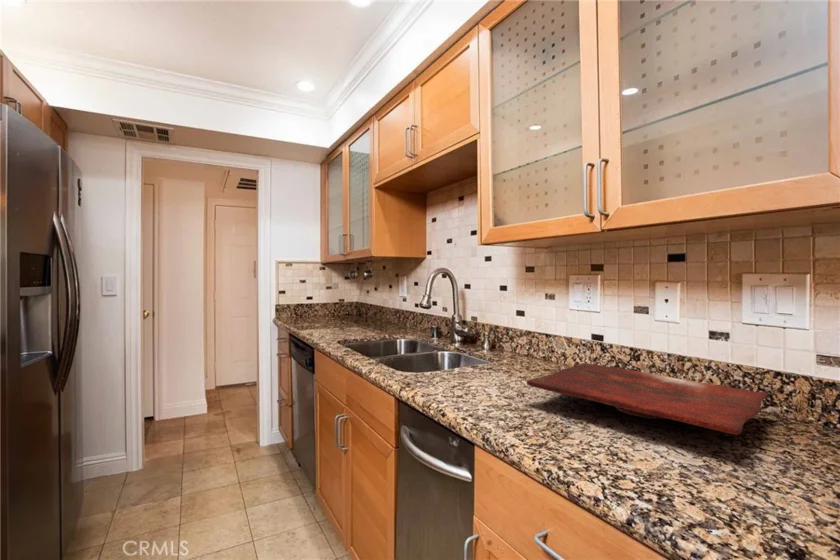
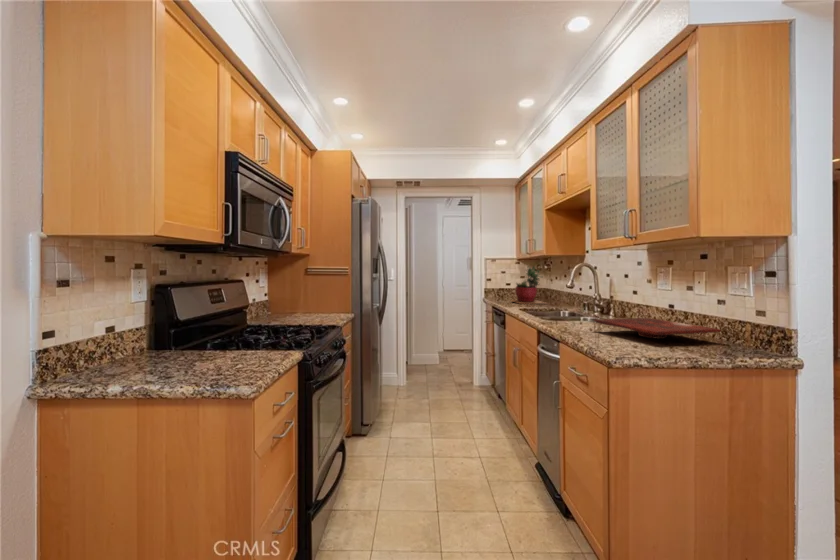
succulent plant: none [314,272,371,328] -> present [513,267,546,304]

